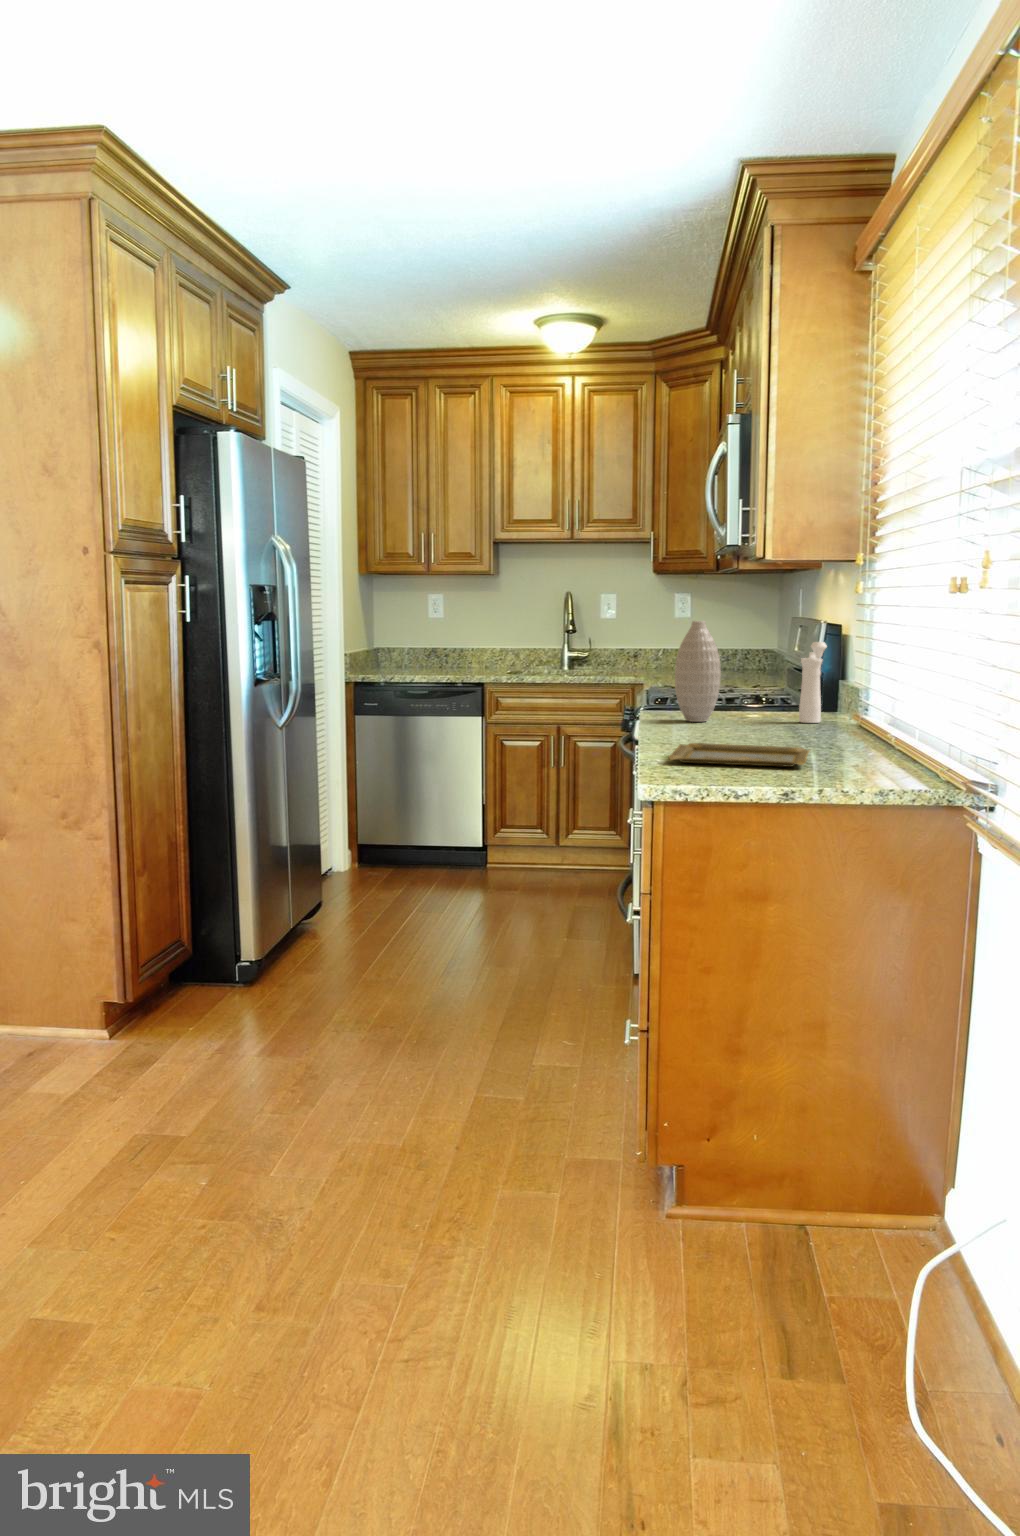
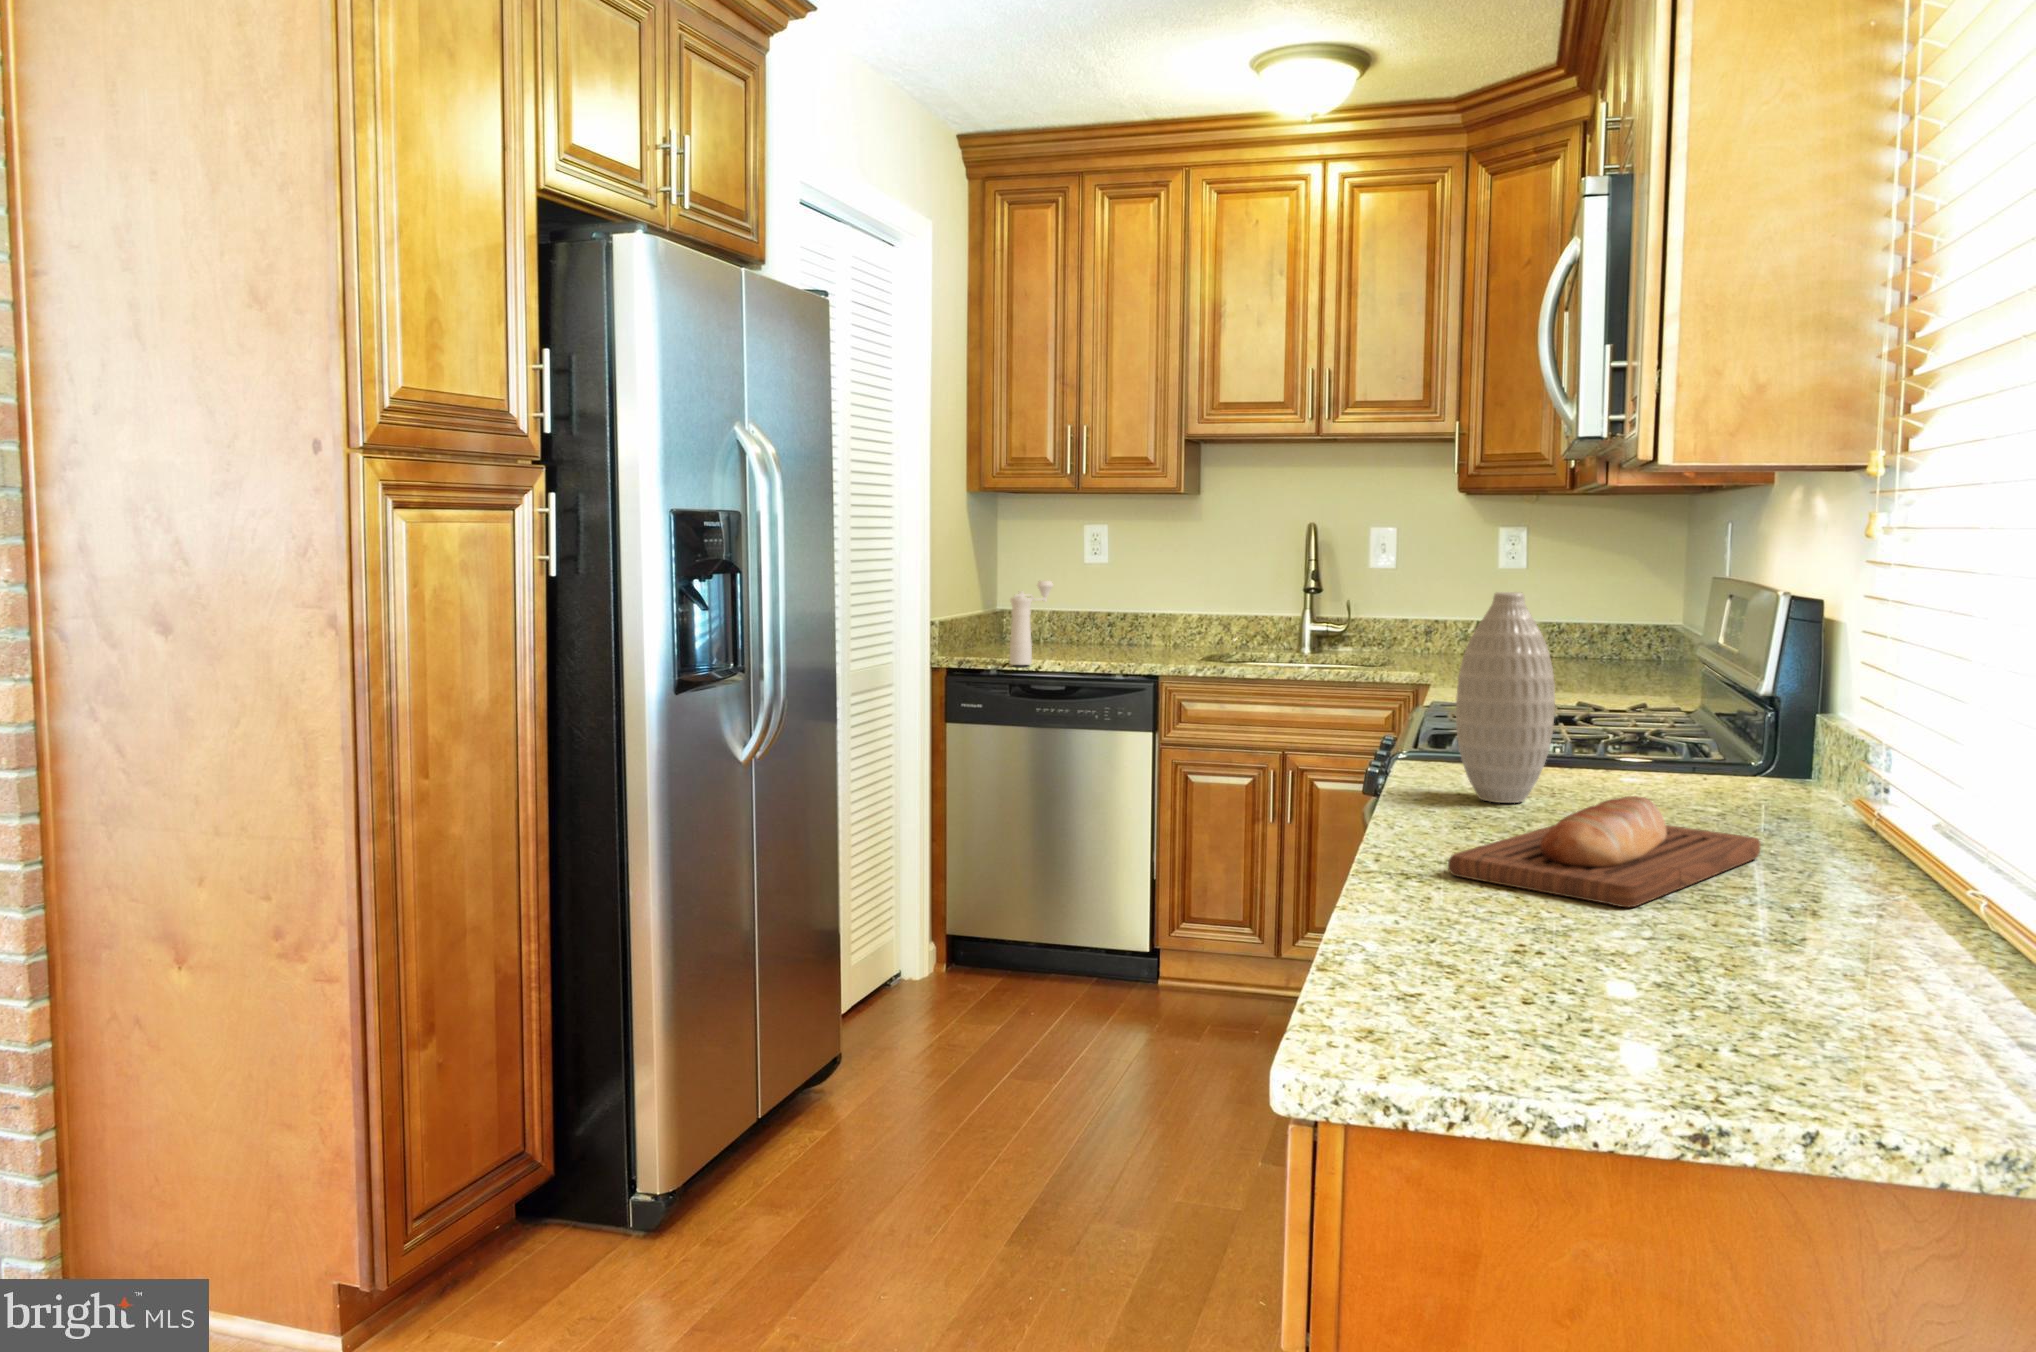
pepper mill: present [799,642,827,723] -> present [1010,581,1053,665]
bread loaf: none [682,708,810,746] -> present [1448,796,1760,907]
tray: present [669,743,810,767] -> none [1381,908,1774,1028]

